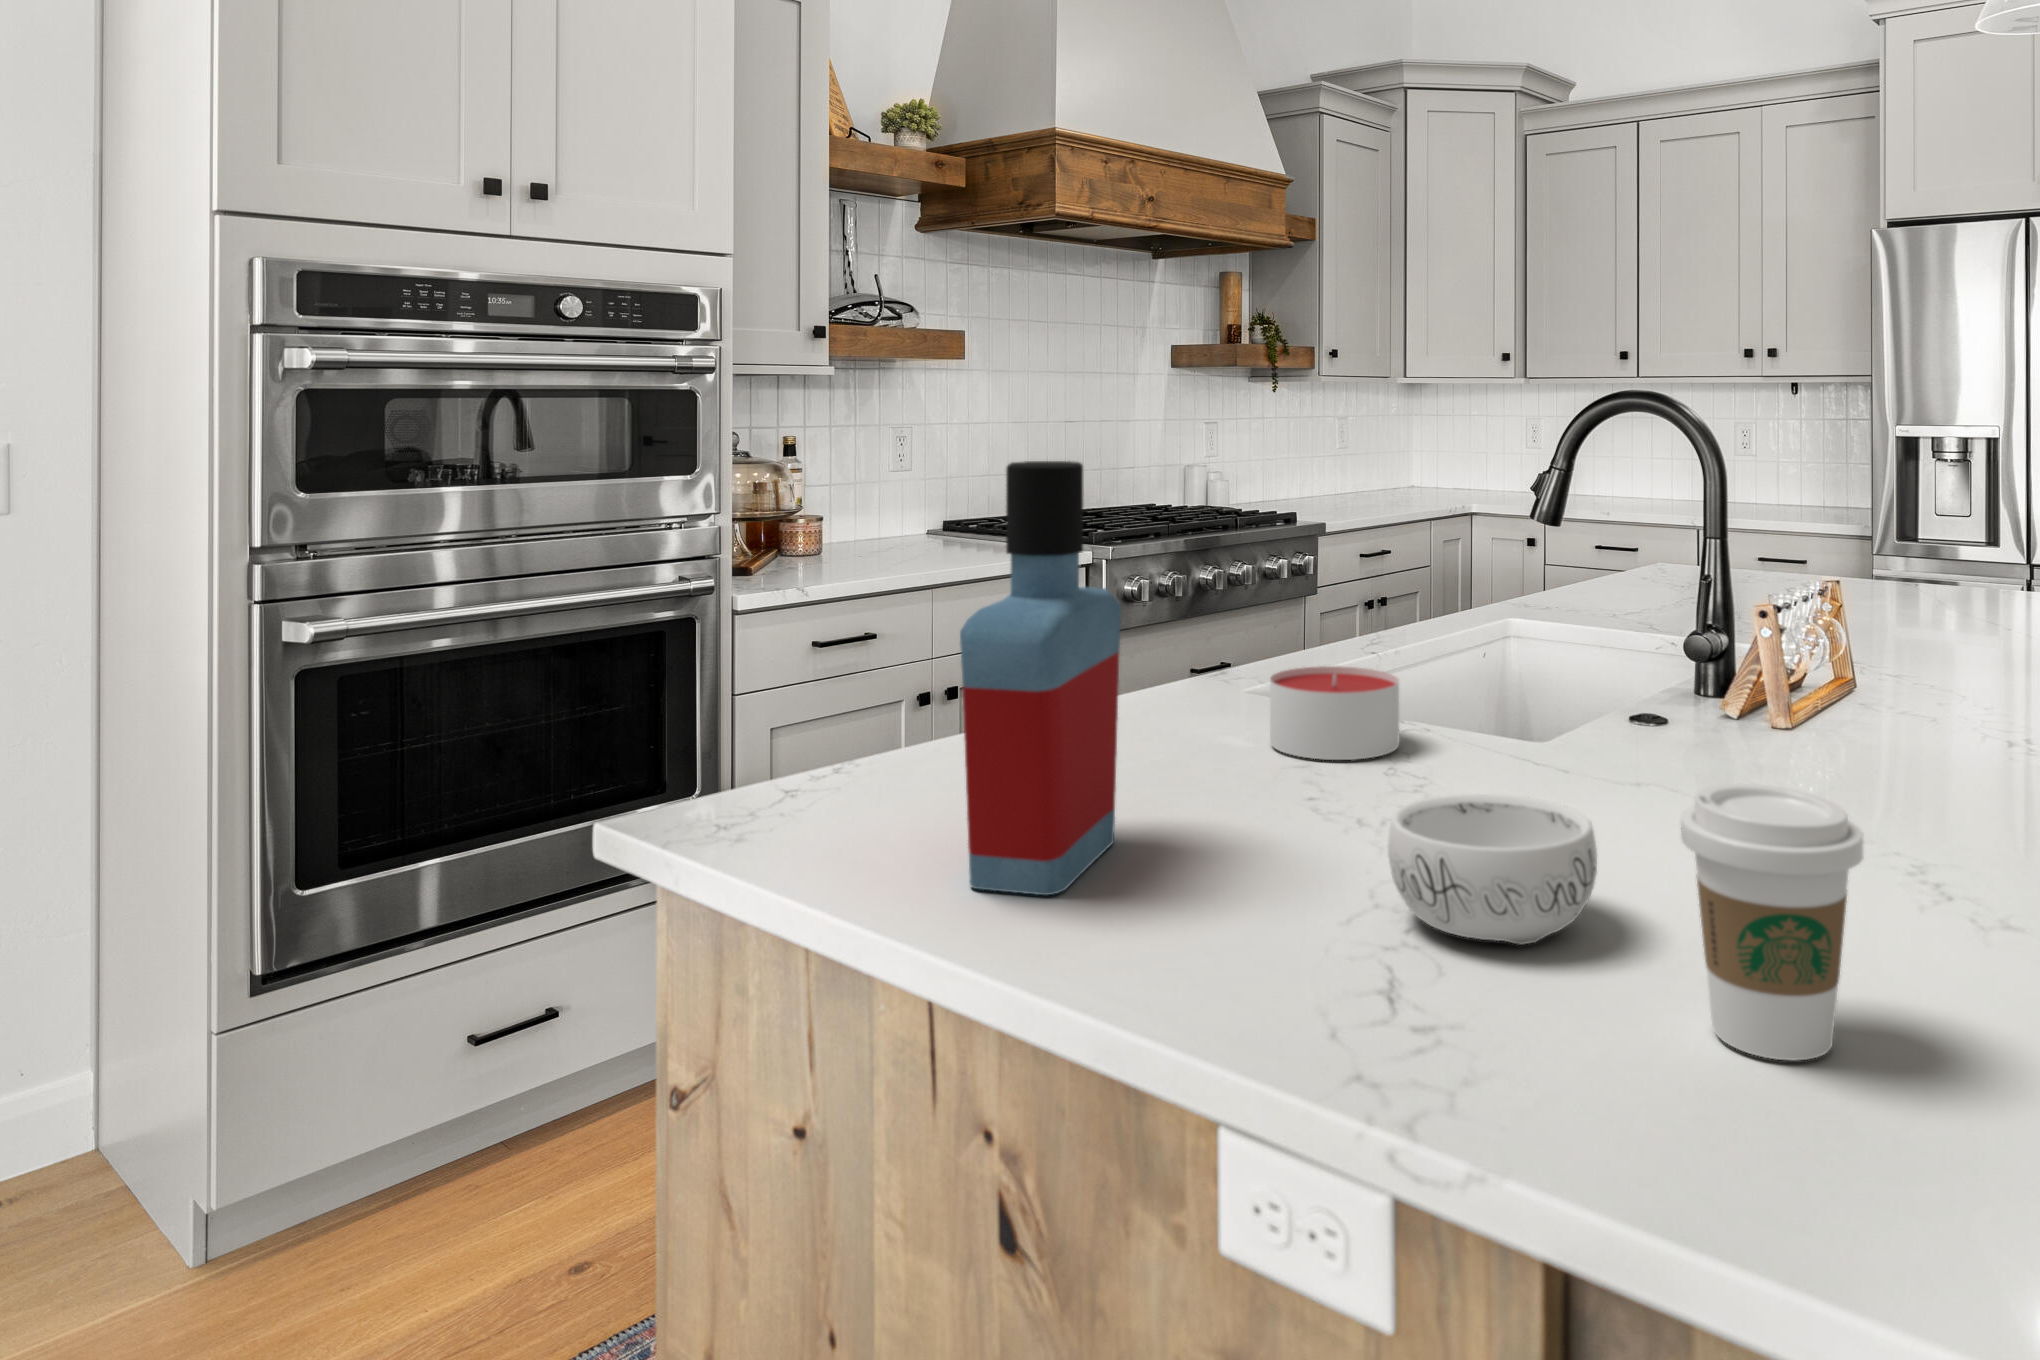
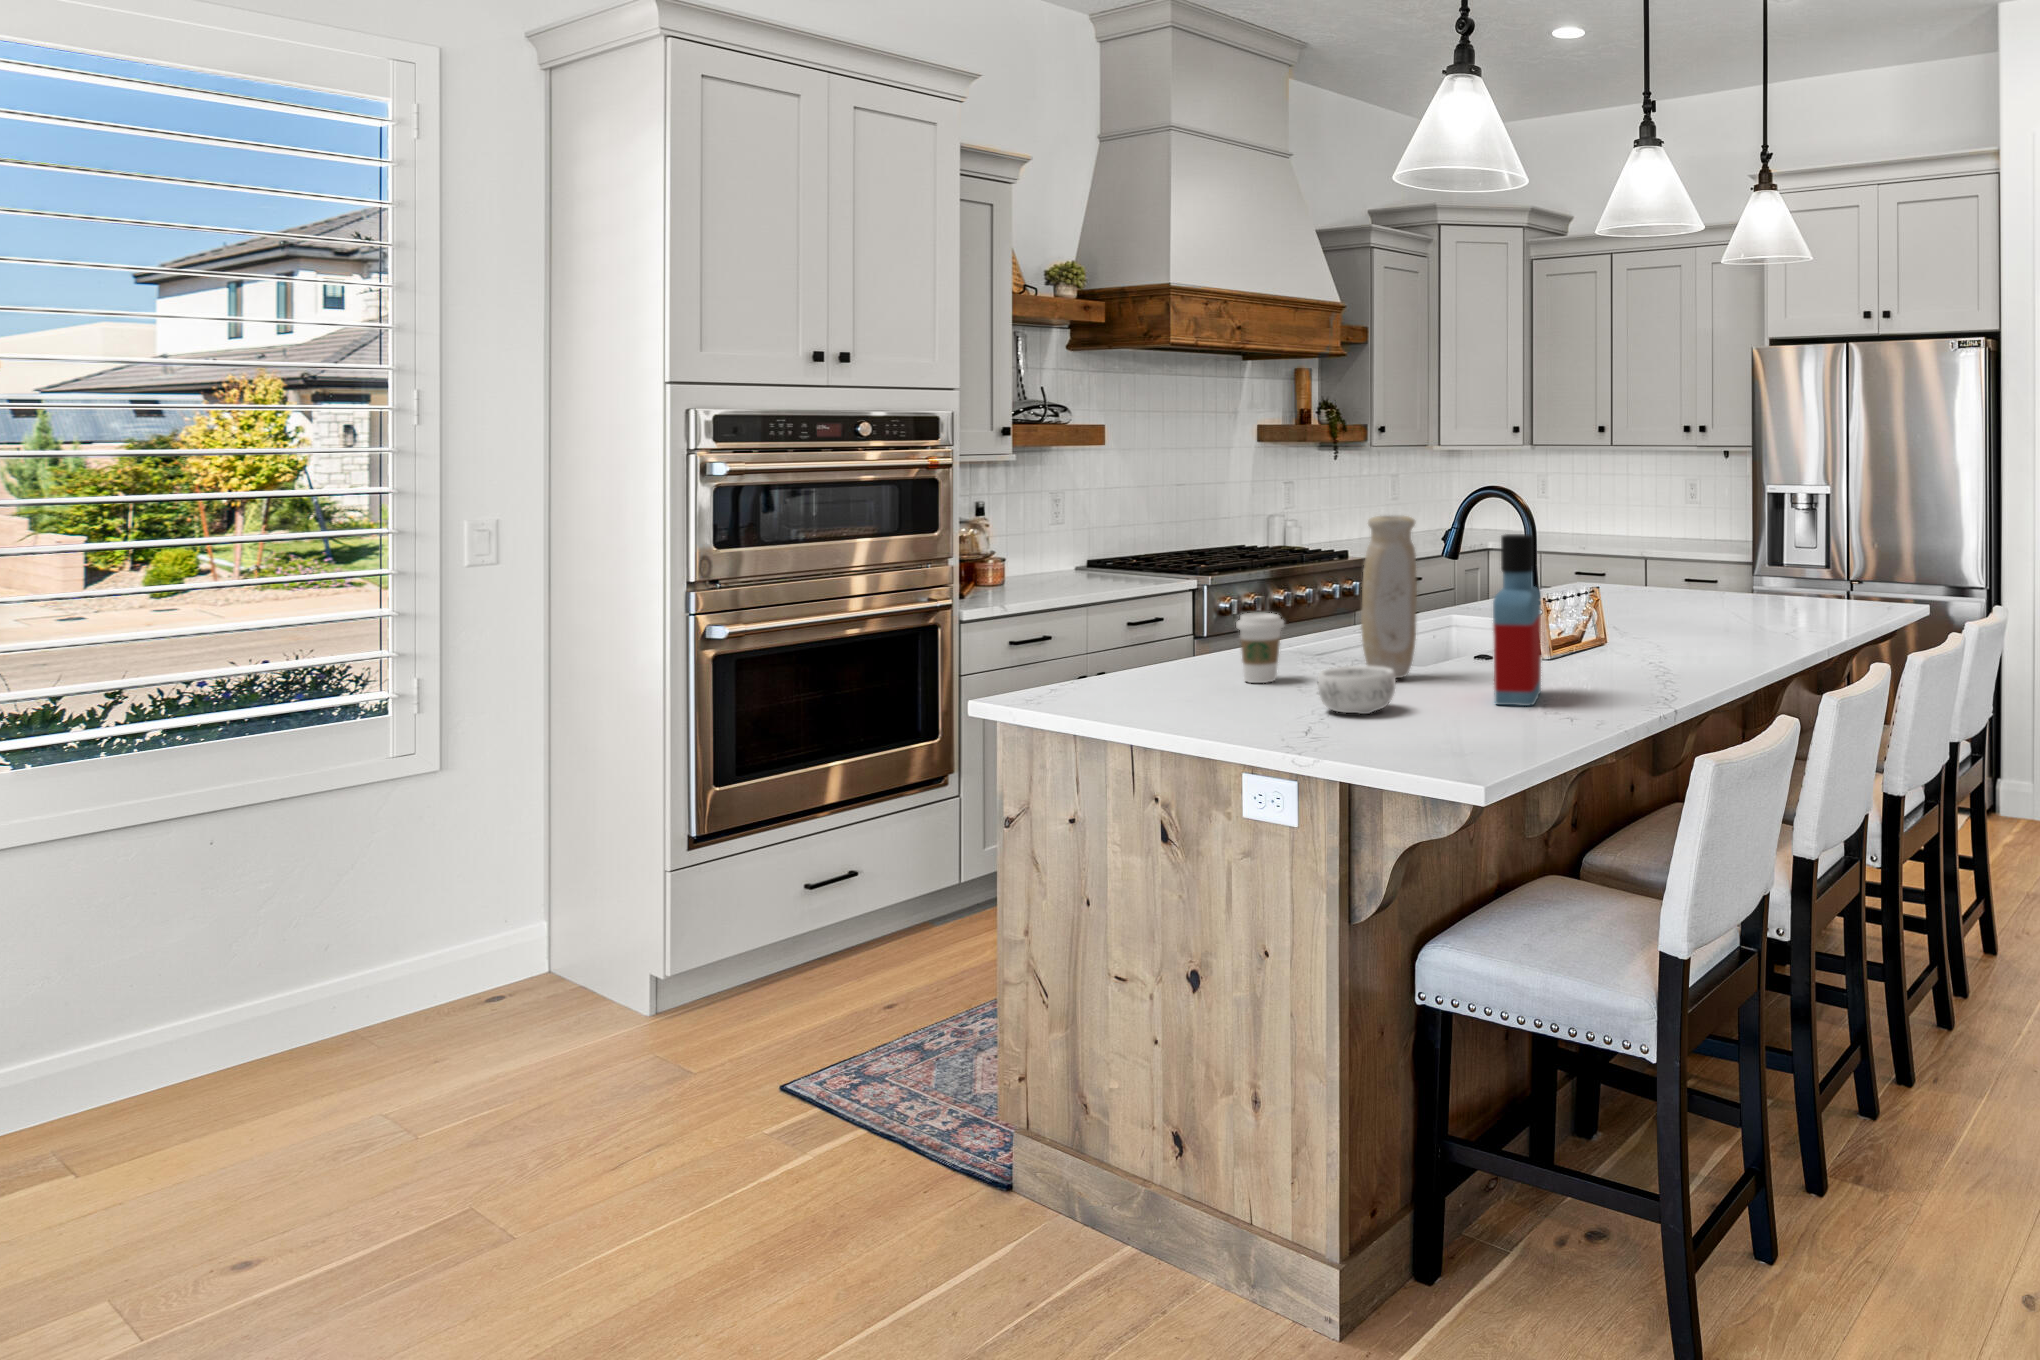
vase: none [1444,426,1568,796] -> present [1361,516,1417,678]
bottle: present [960,461,1121,895] -> present [1493,534,1541,706]
candle: present [1270,666,1399,760] -> none [1288,630,1350,670]
coffee cup: present [1681,784,1863,1061] -> present [1236,613,1284,683]

